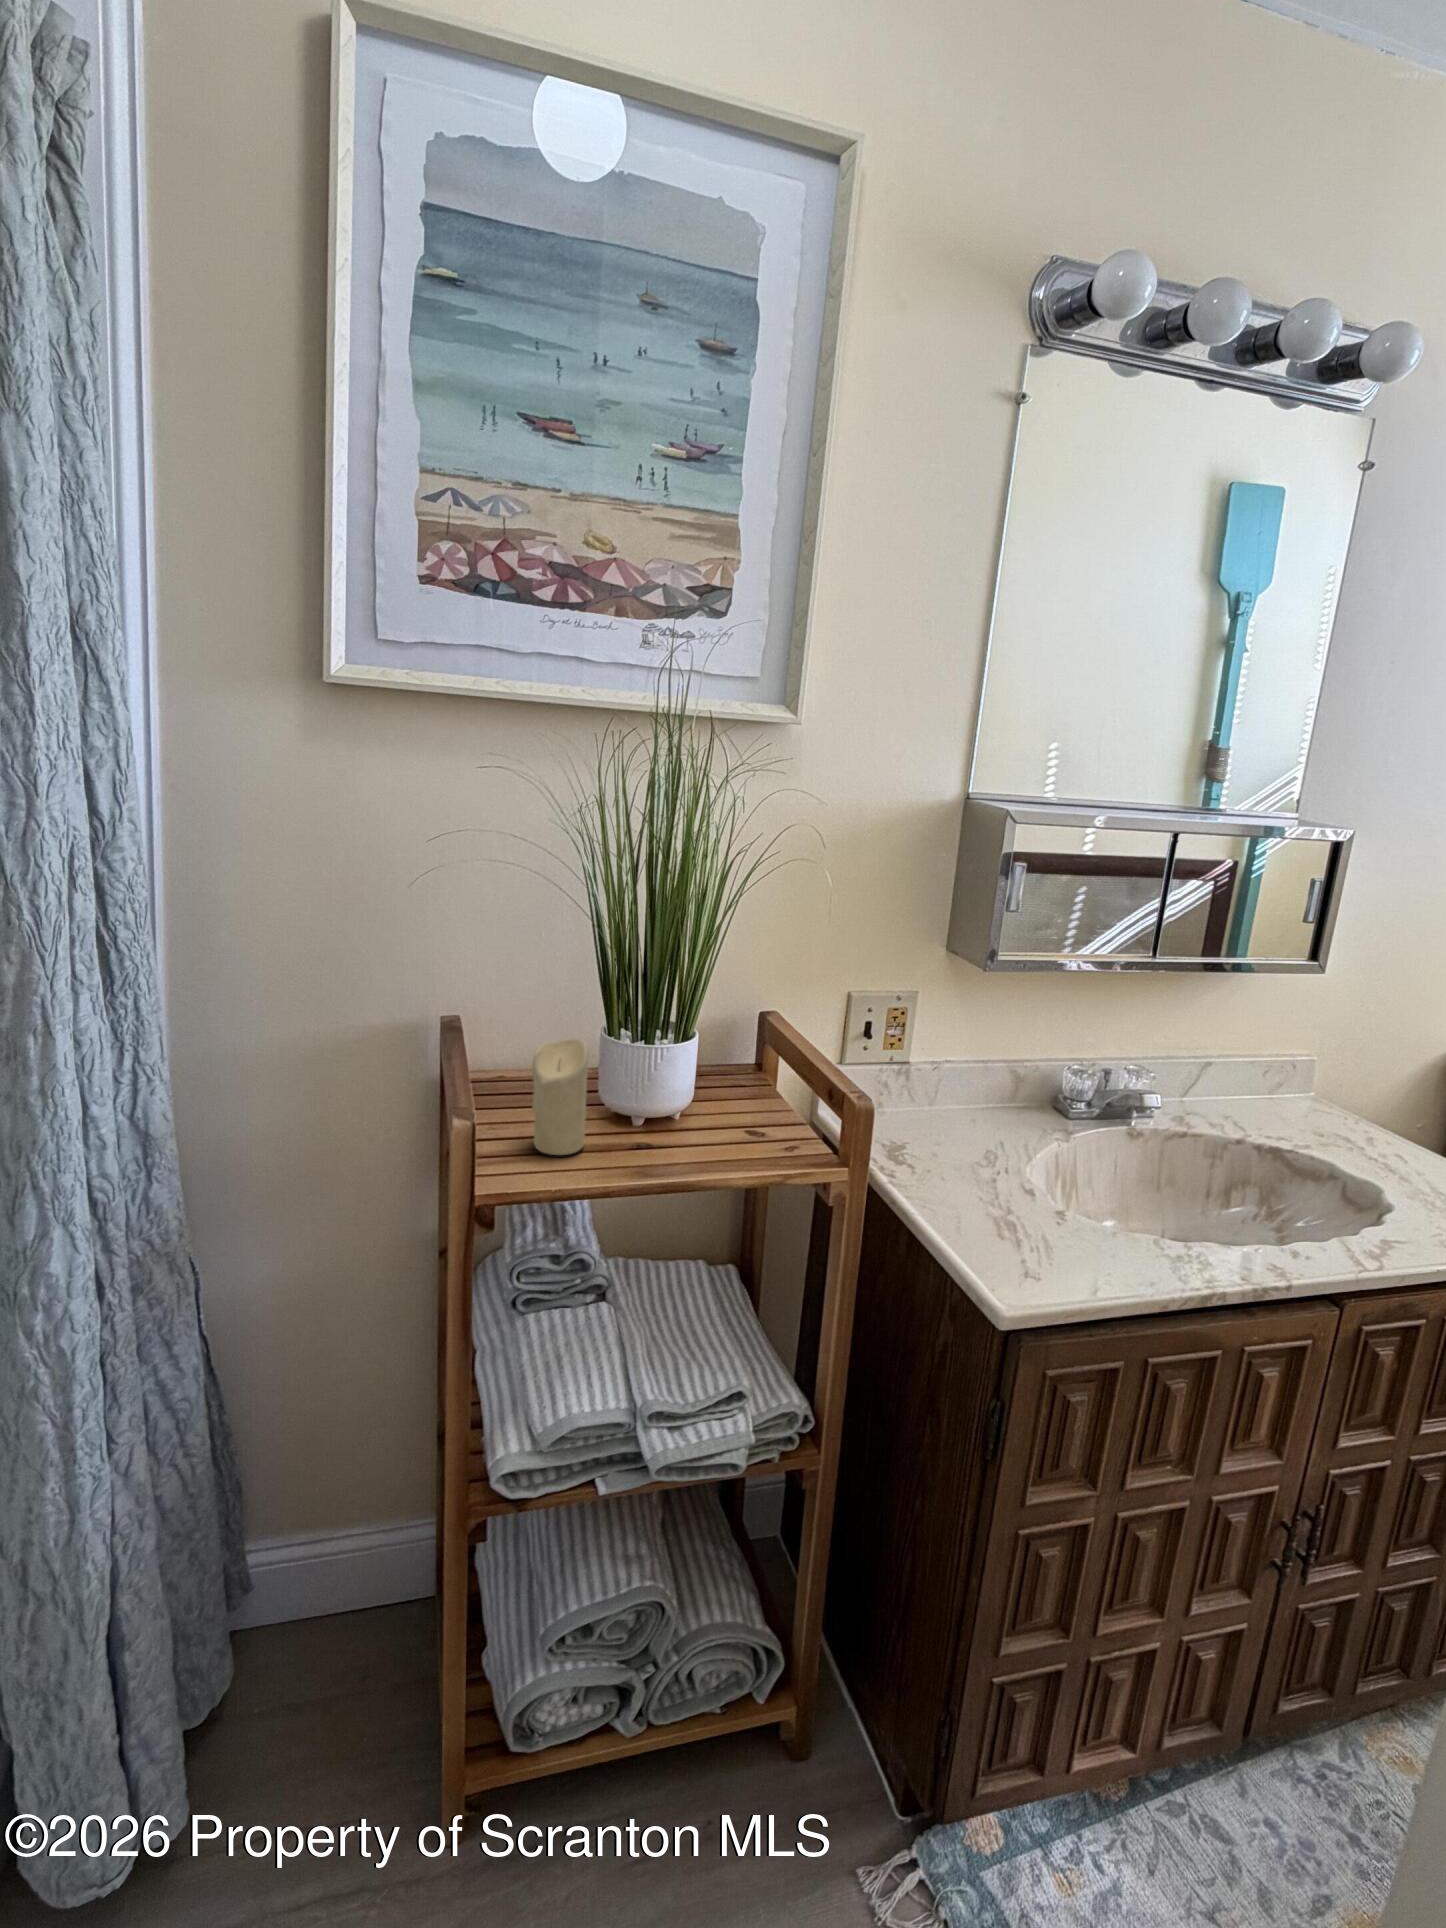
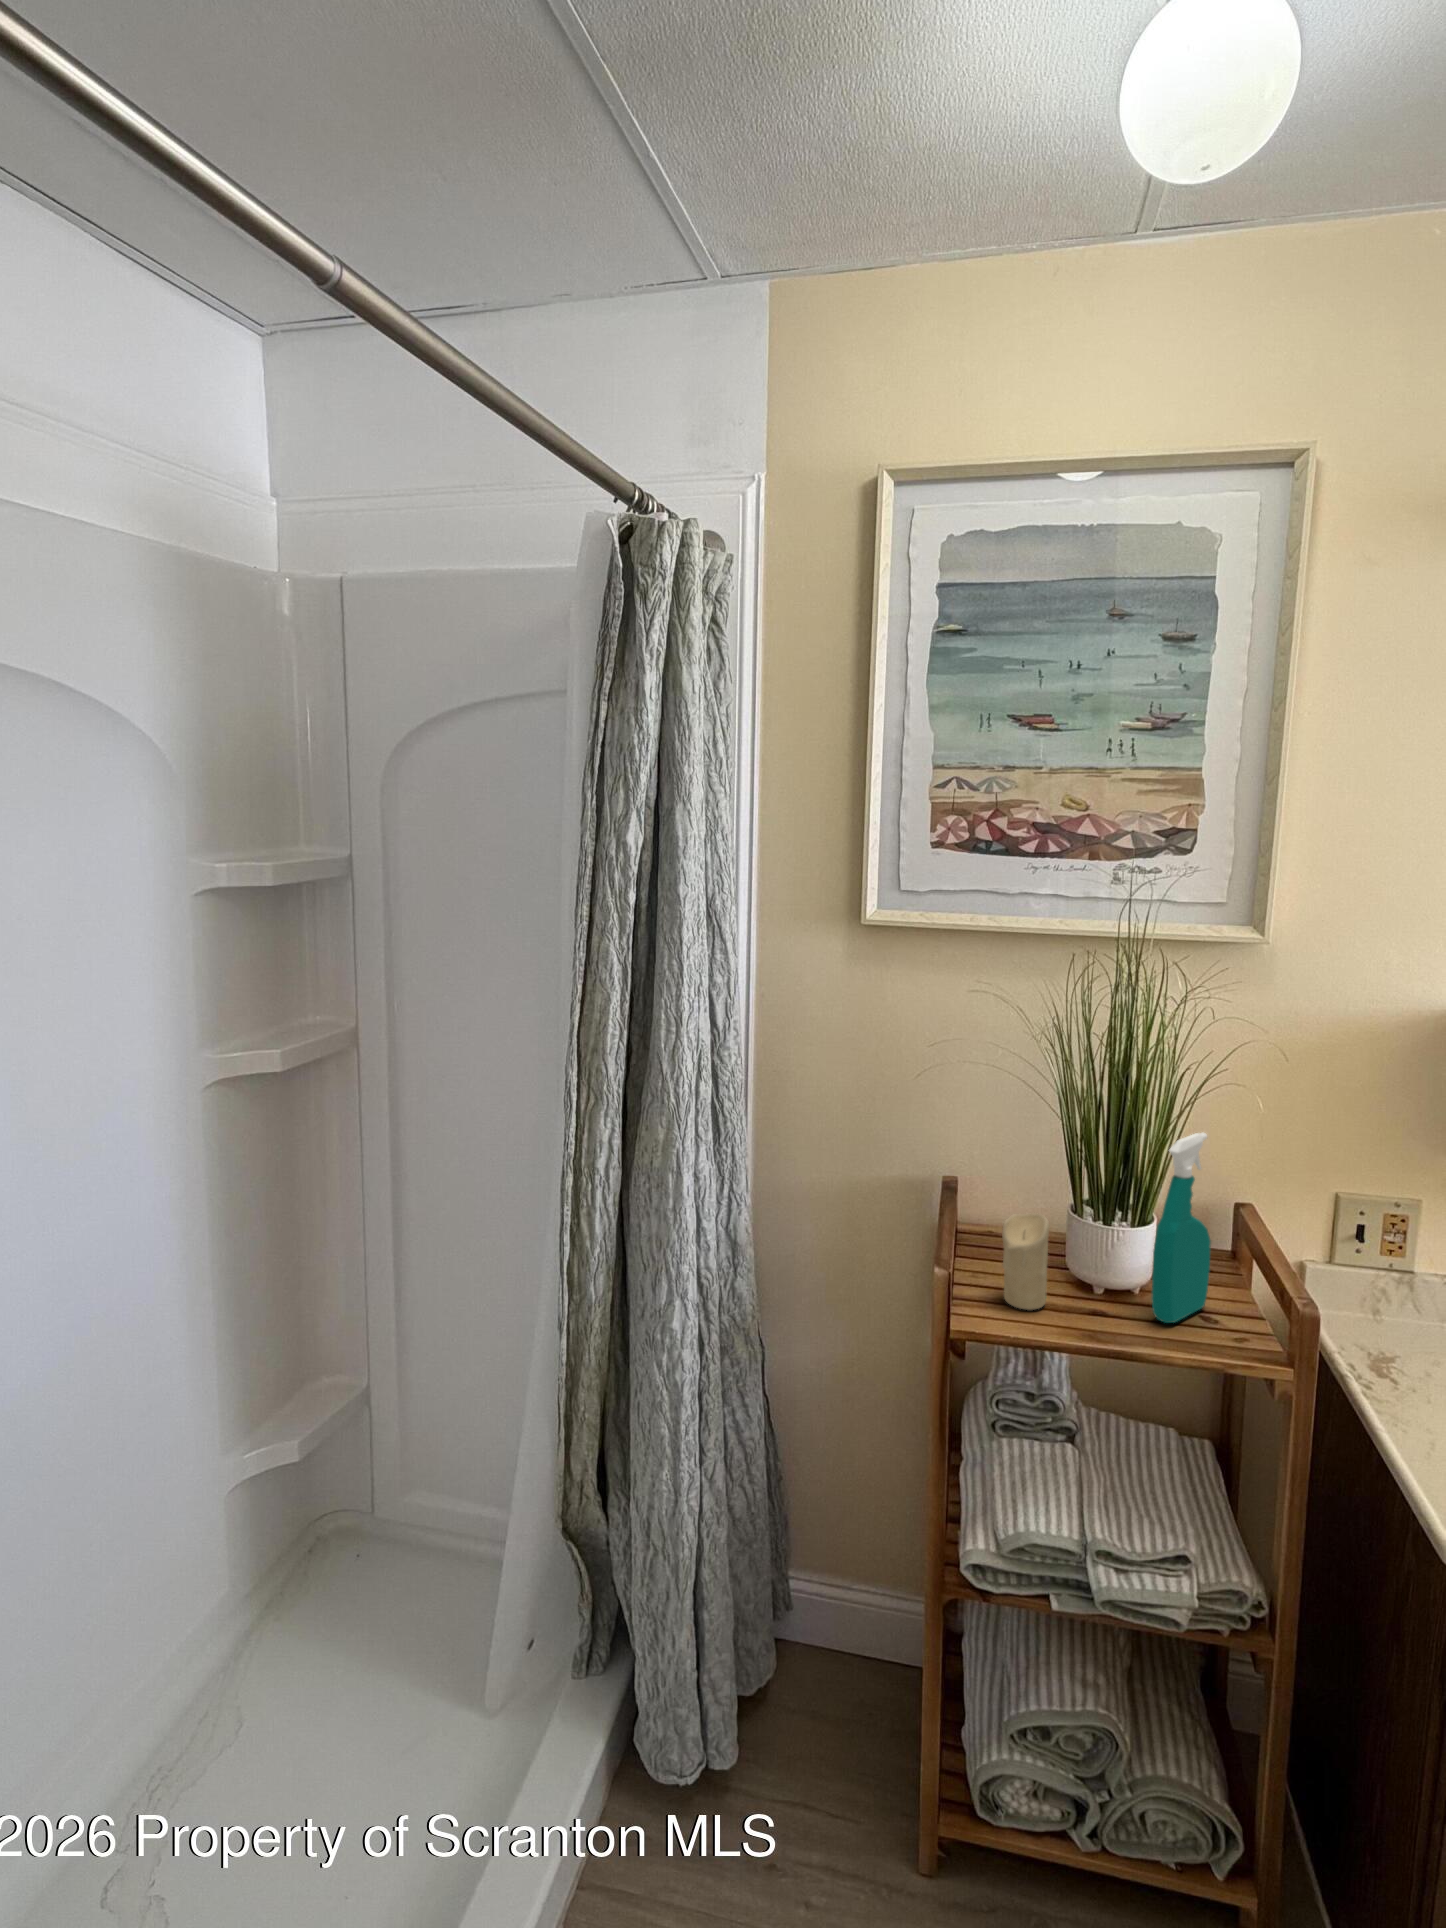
spray bottle: none [701,926,756,1144] -> present [1152,1133,1211,1323]

